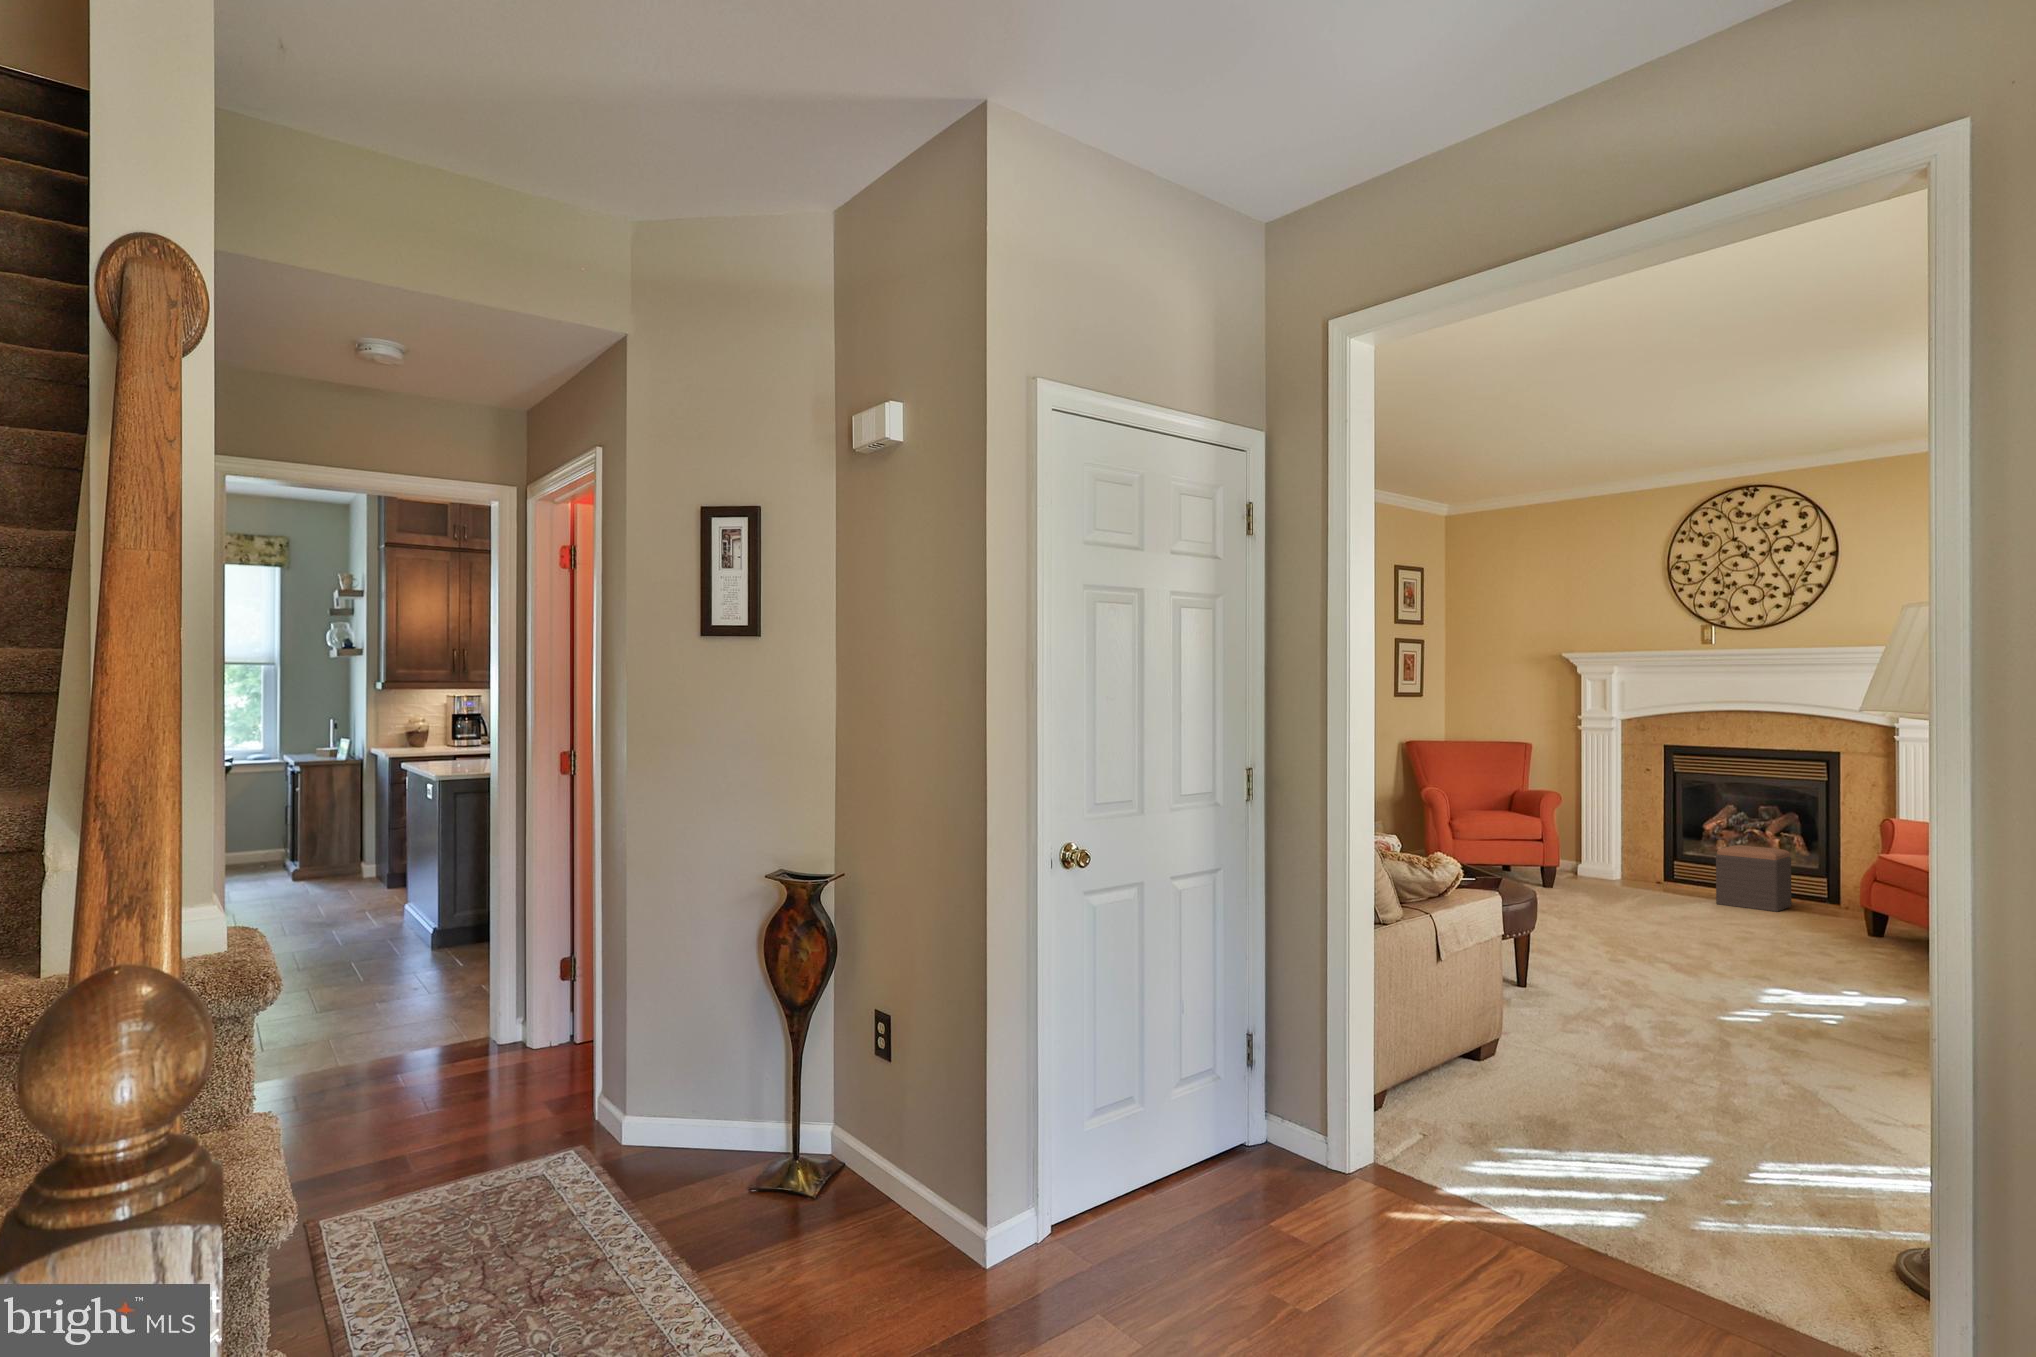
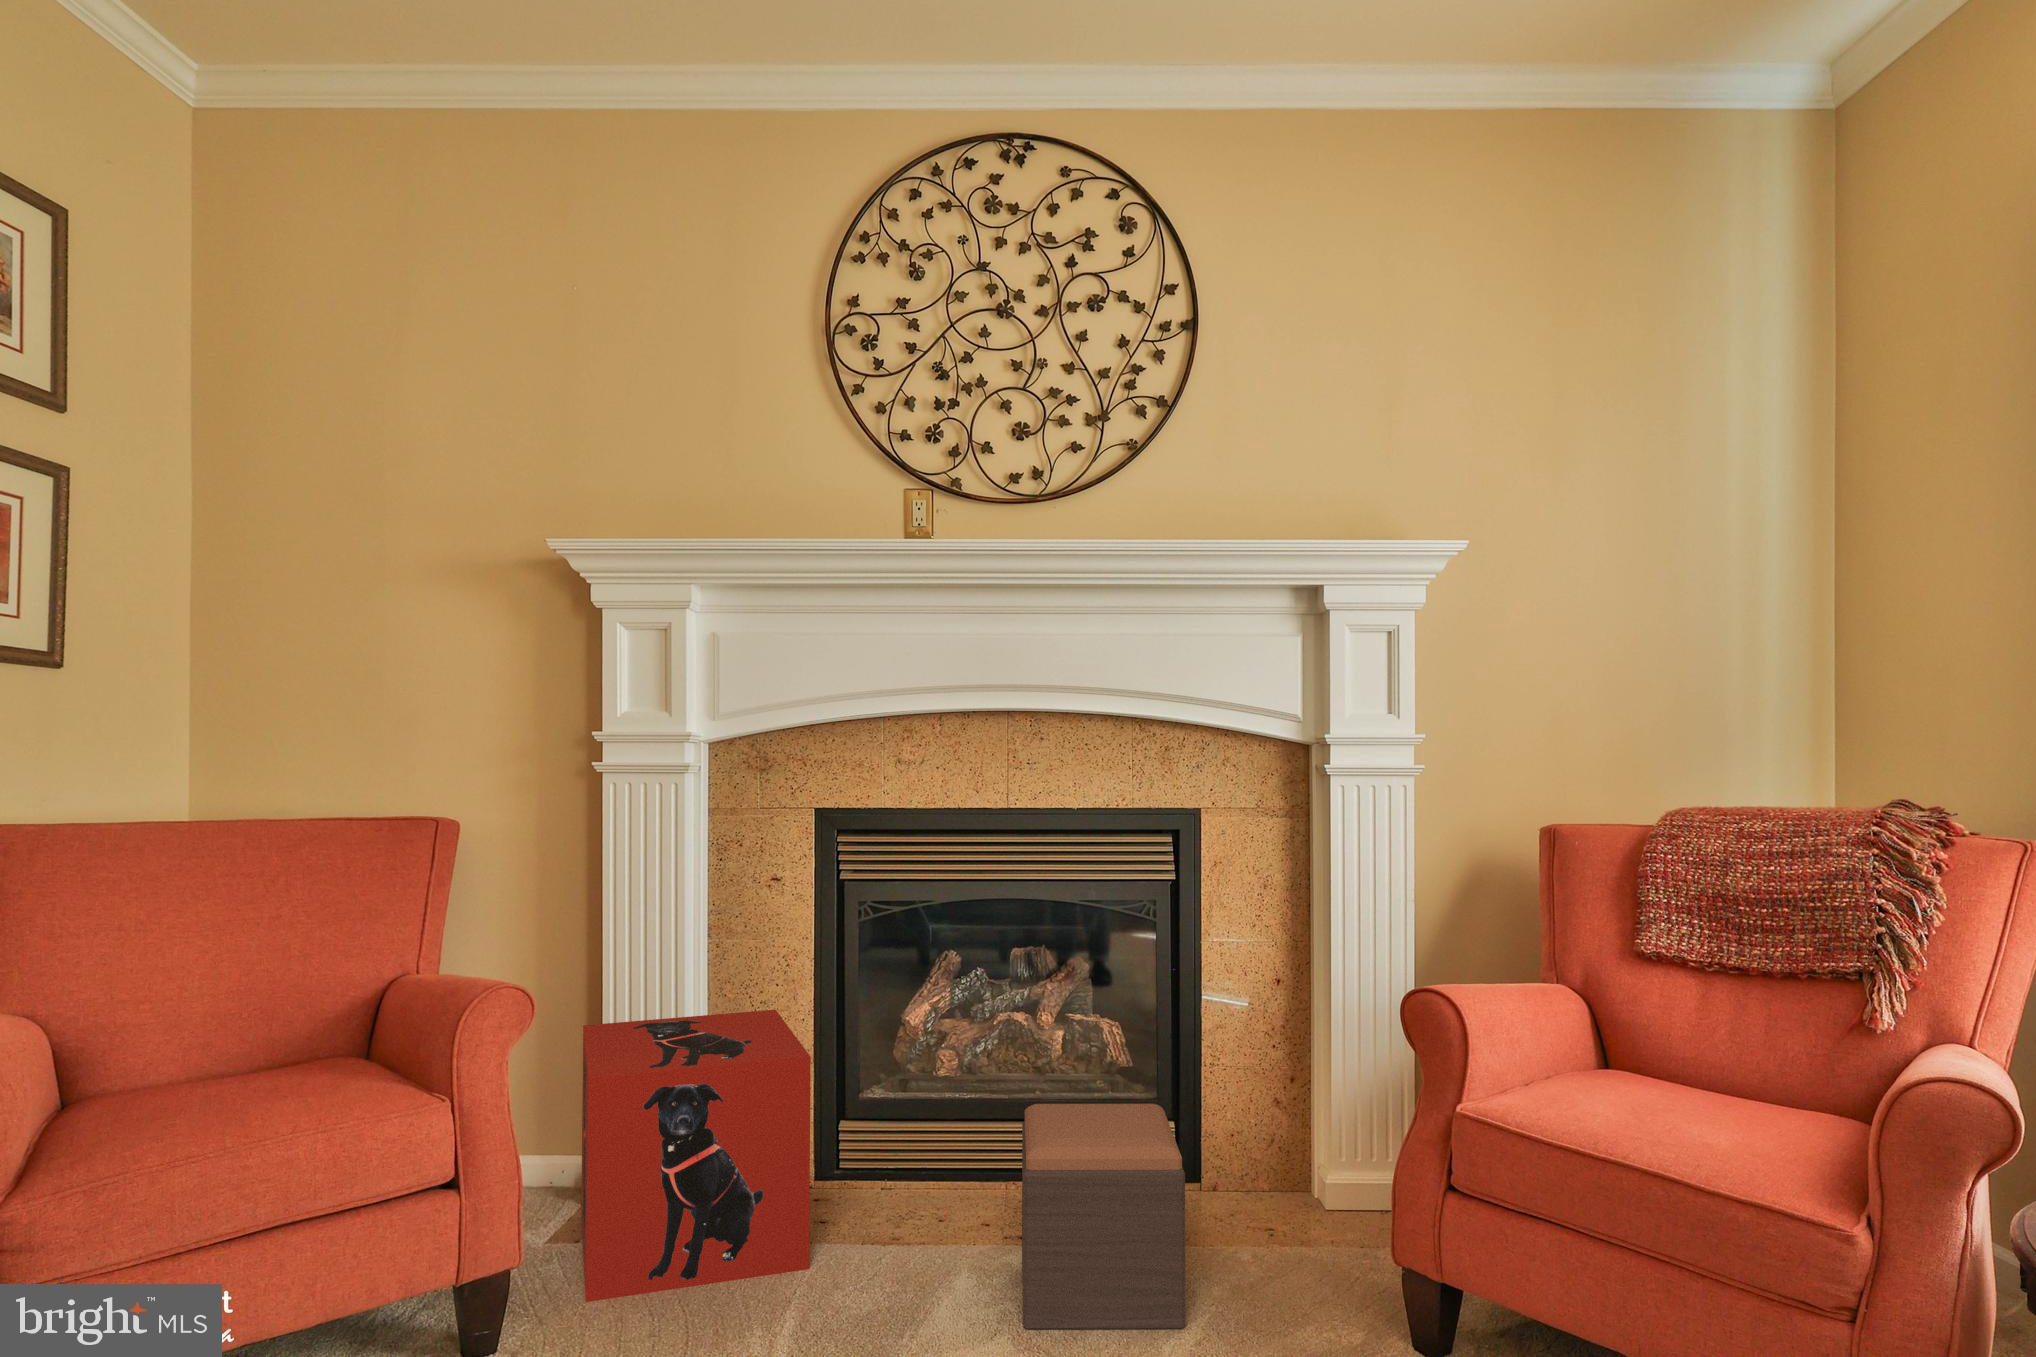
storage box: none [1572,813,1650,891] -> present [581,1010,811,1302]

